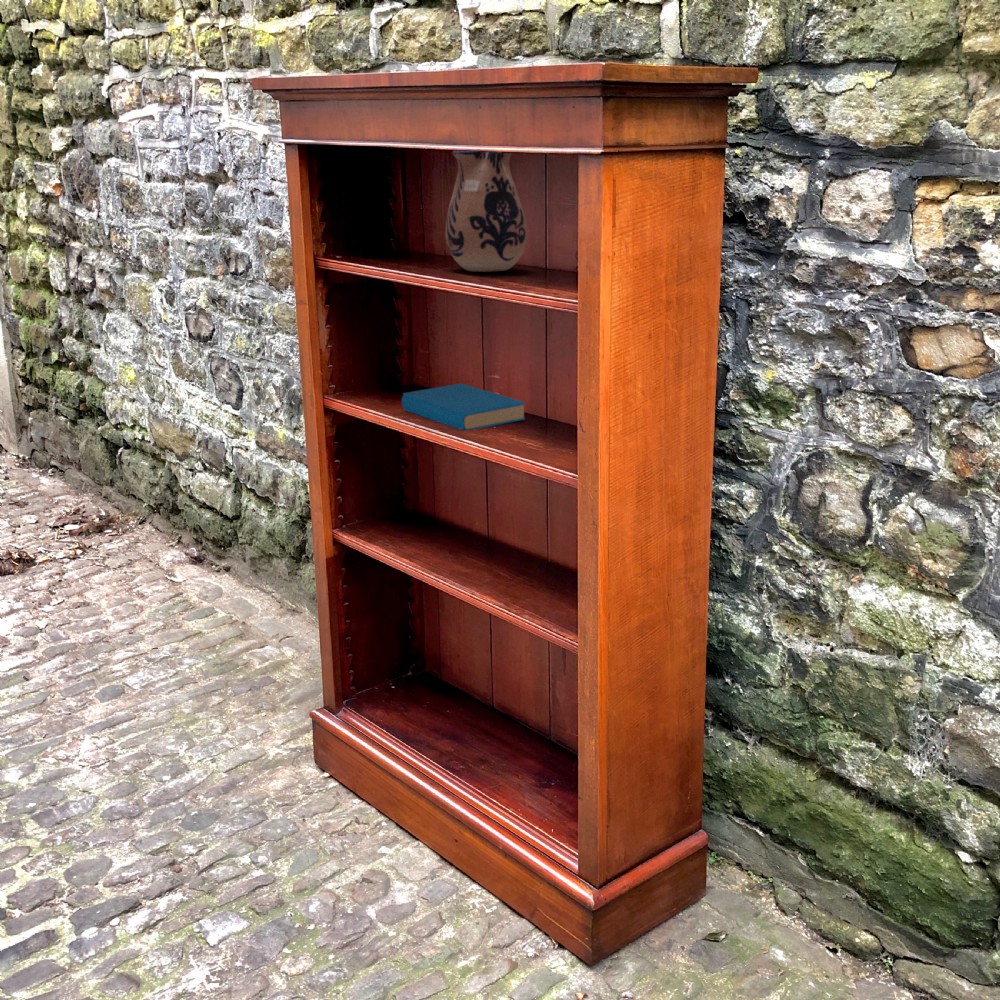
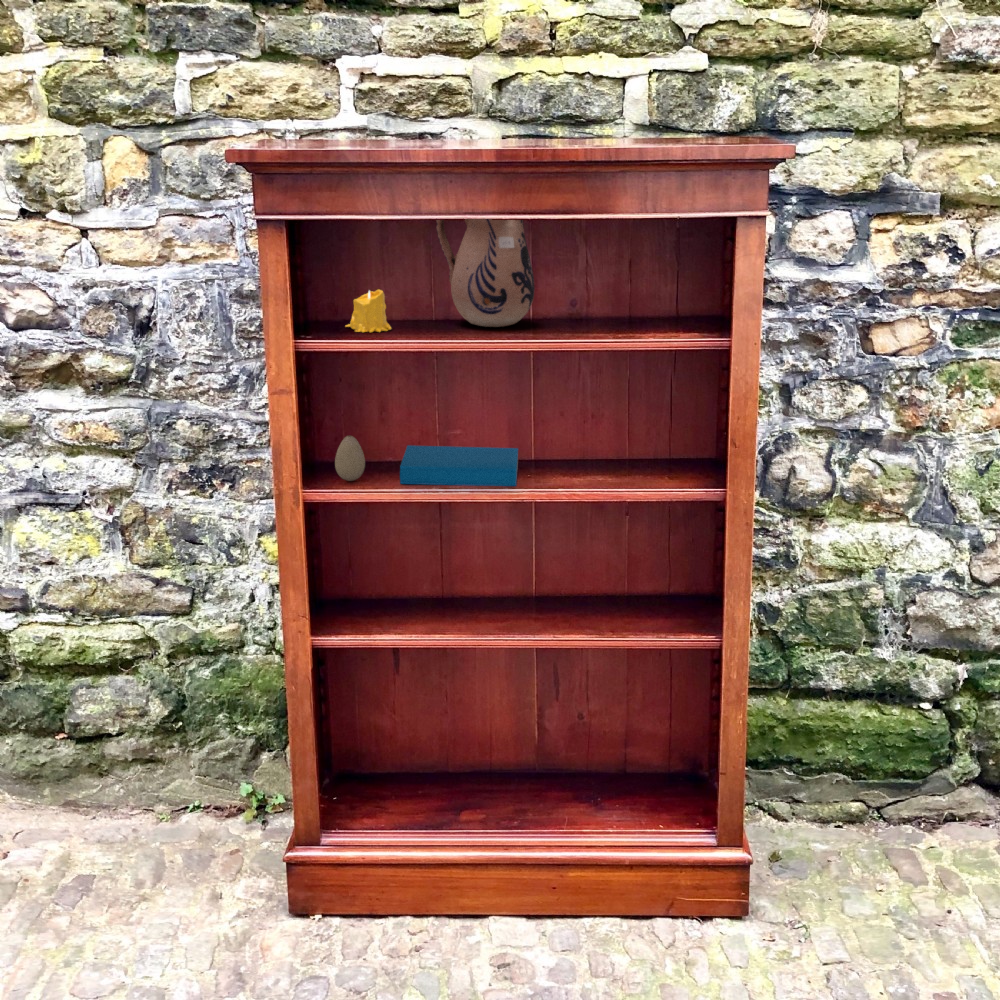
candle: none [369,225,407,264] -> present [346,289,391,332]
decorative egg: none [372,360,399,401] -> present [335,436,365,481]

